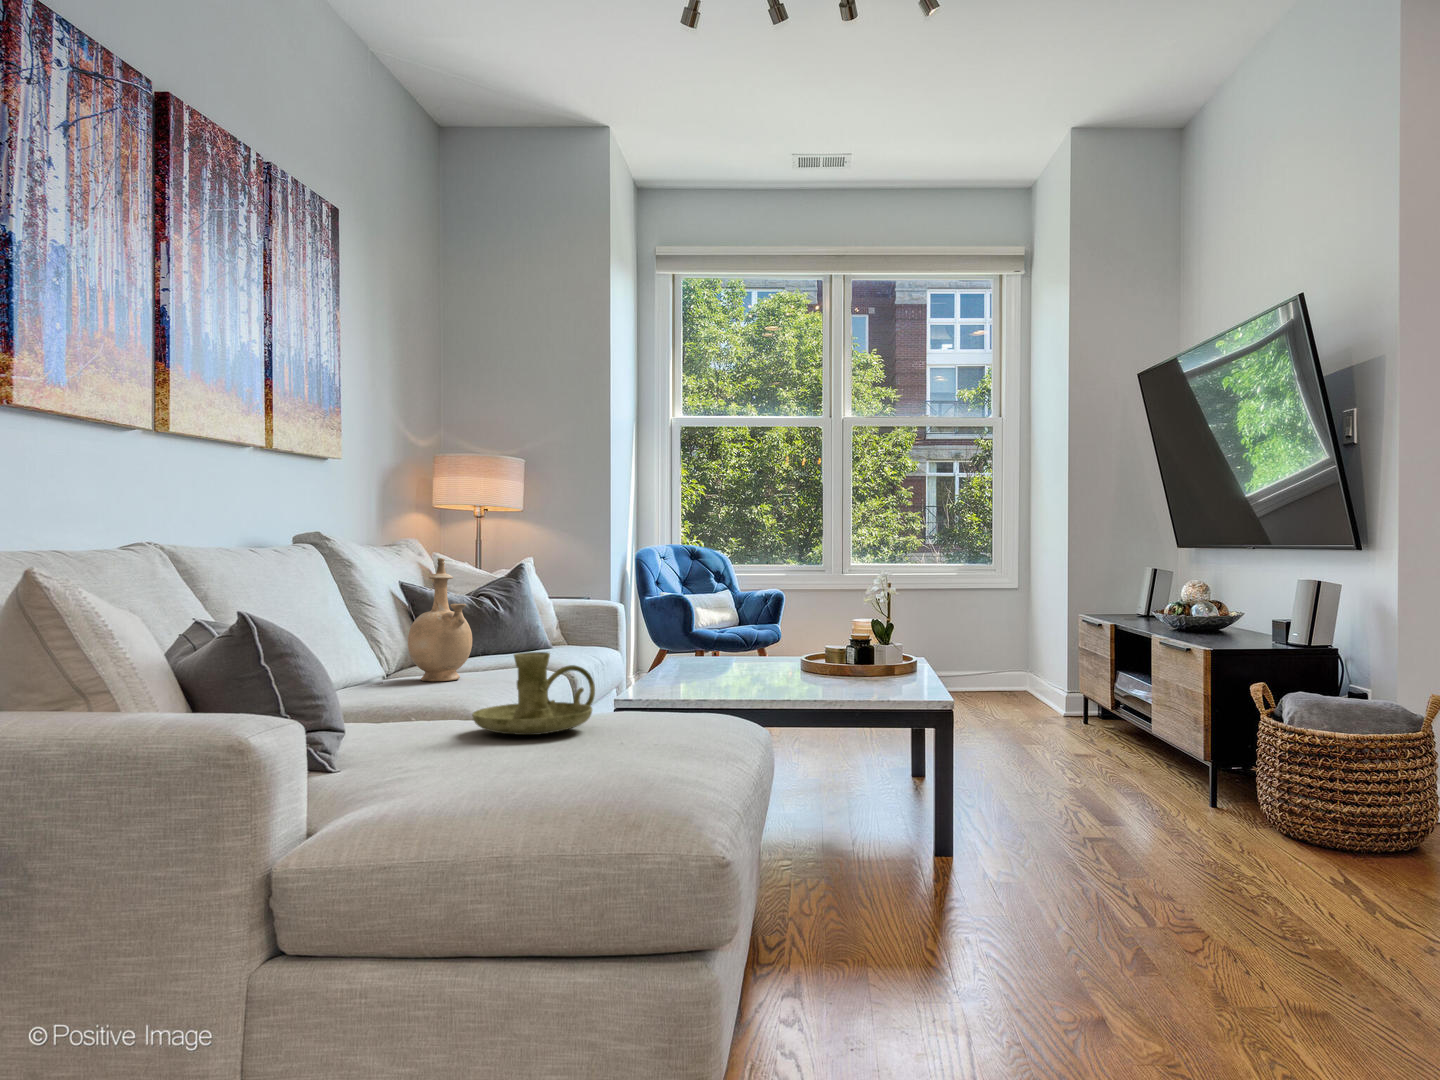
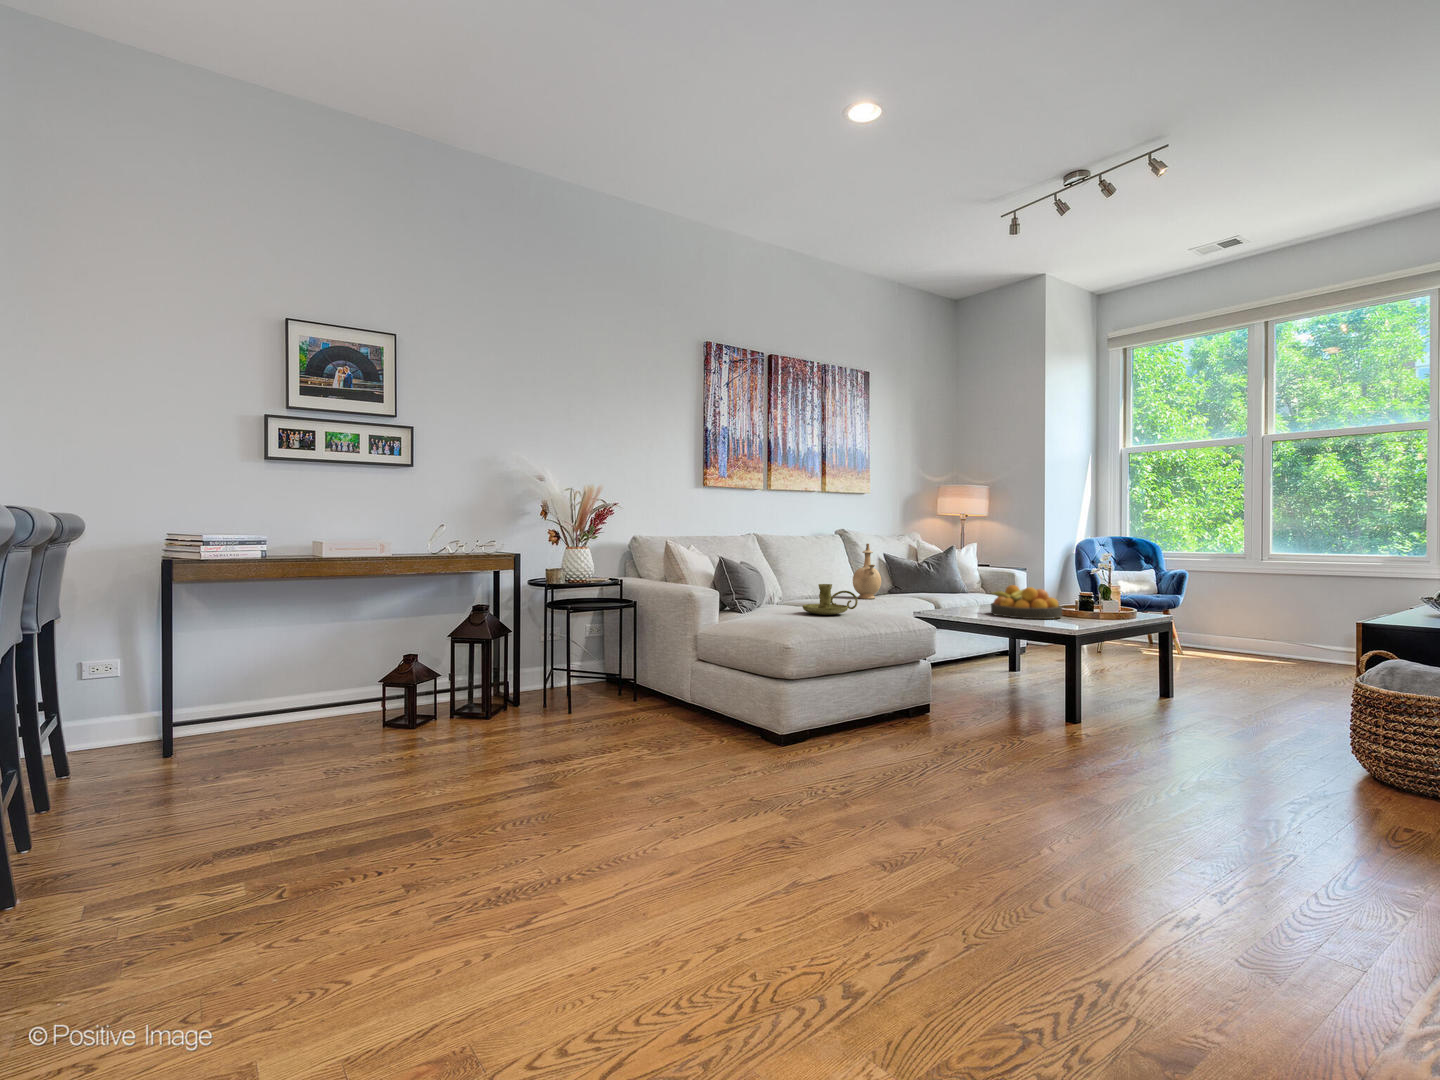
fruit bowl: none [750,624,876,687] -> present [990,585,1062,619]

